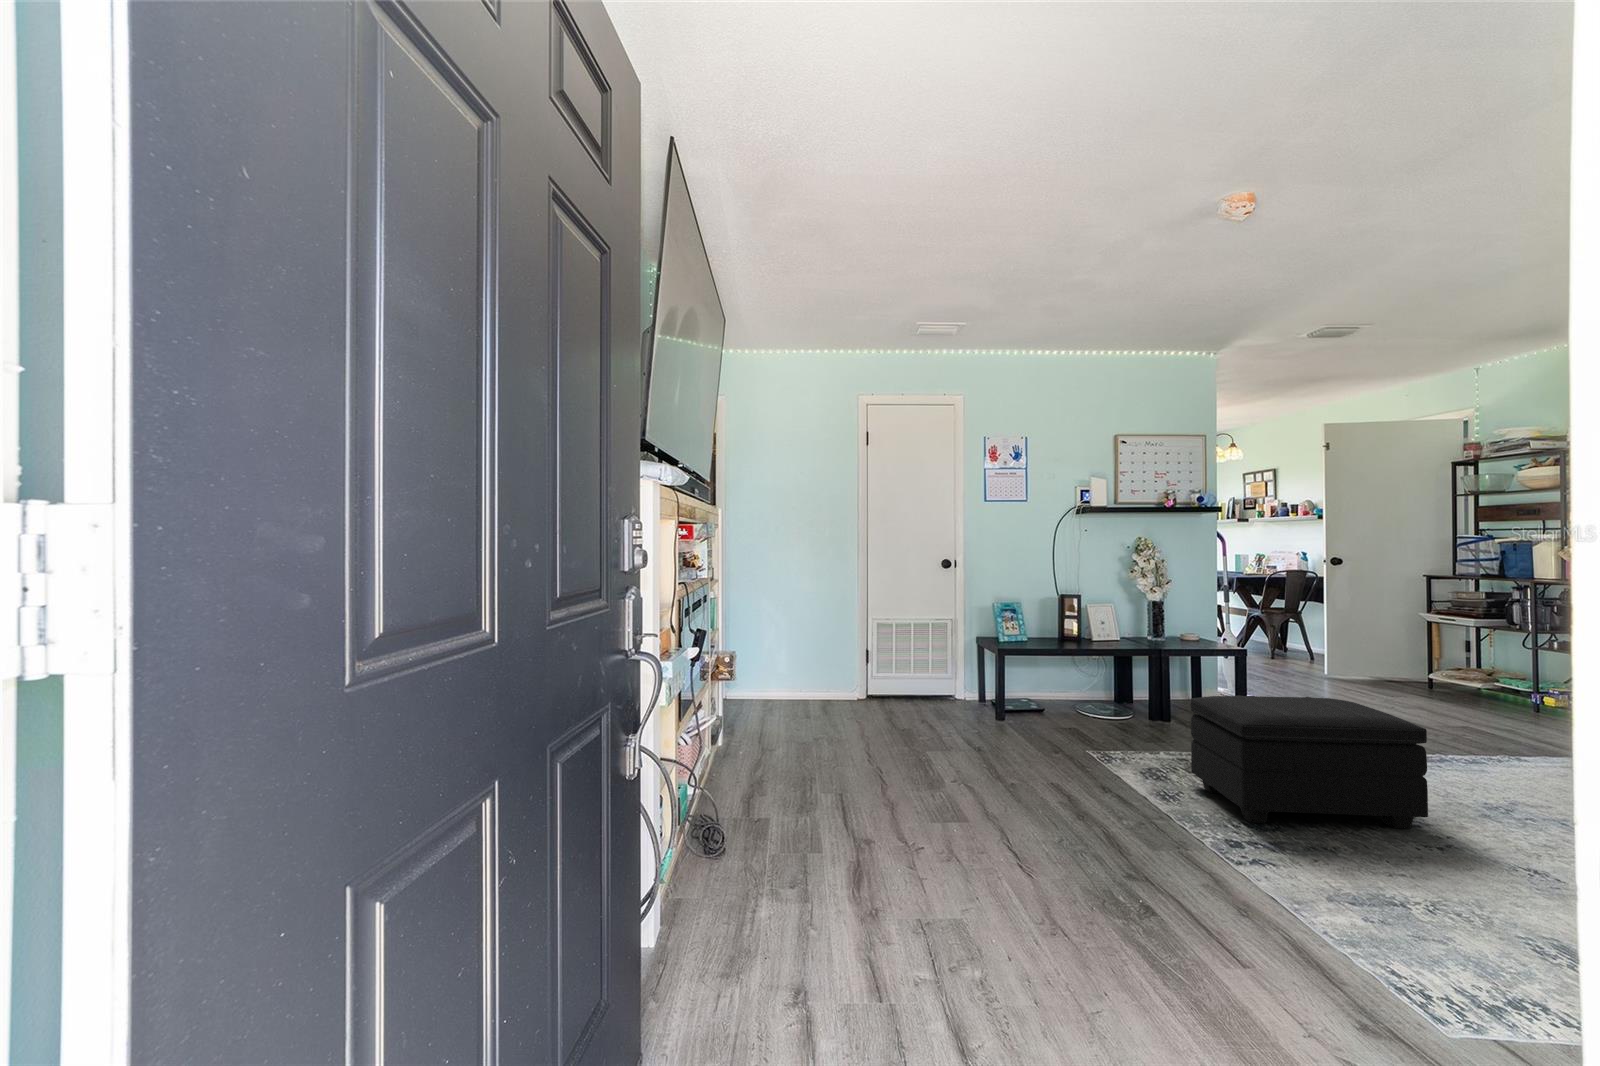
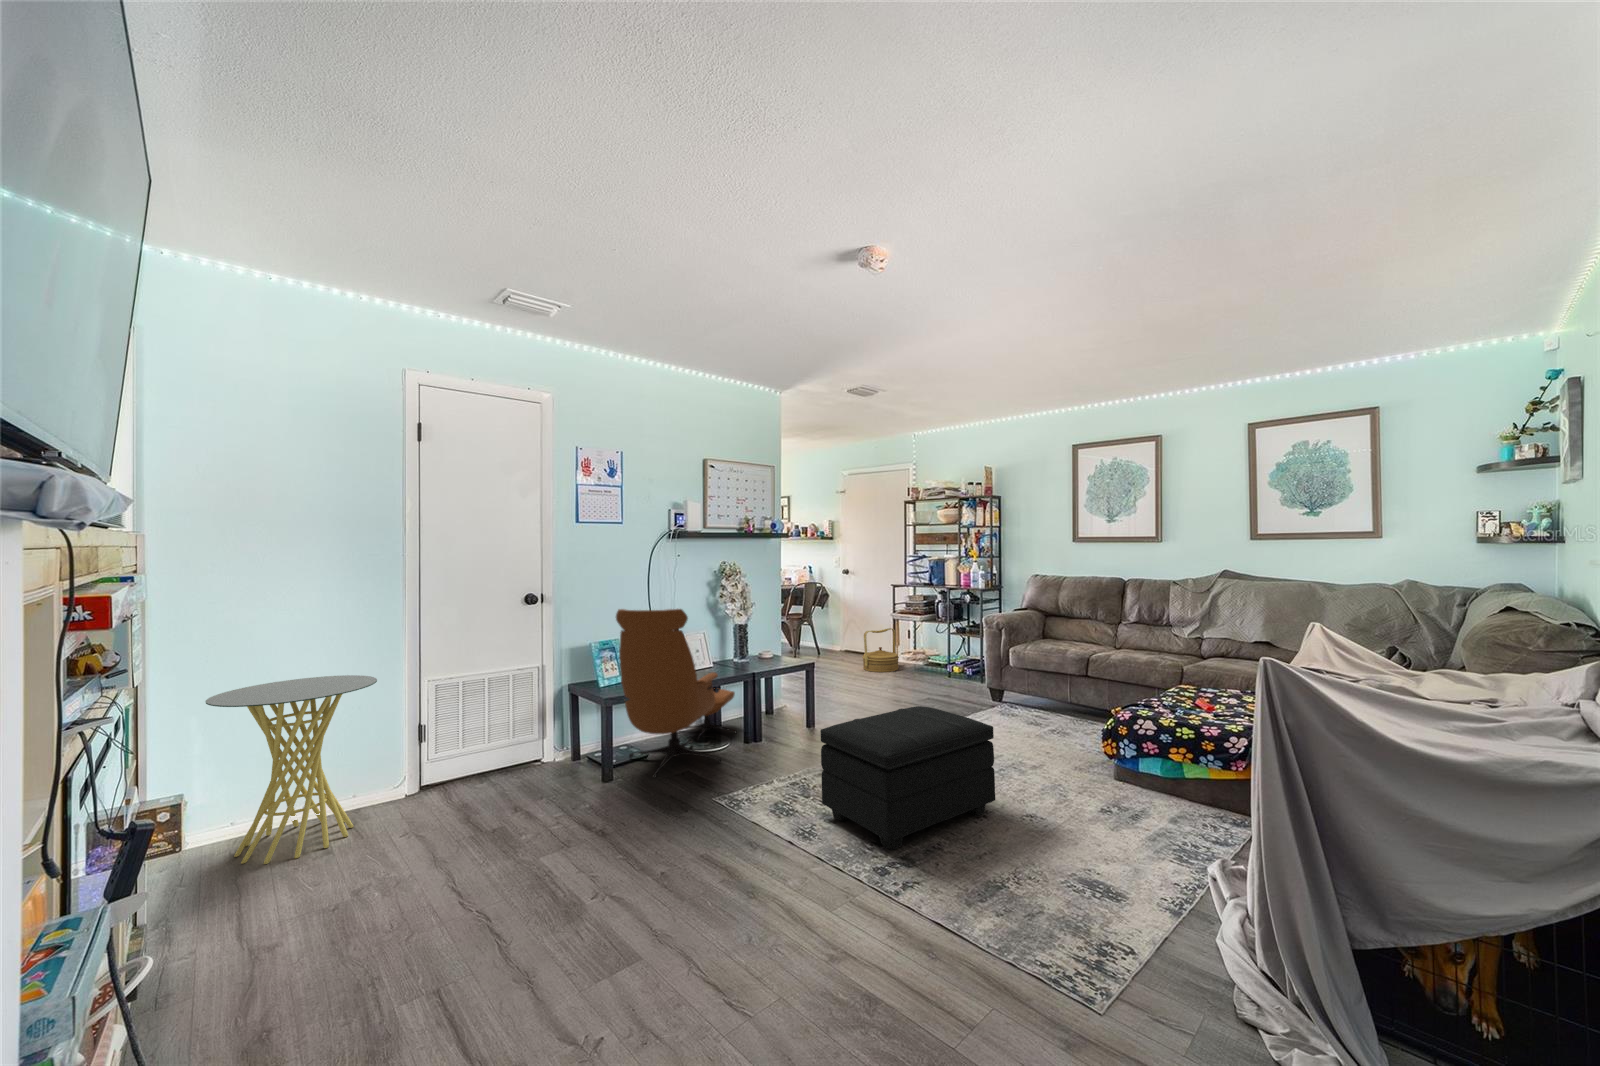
lounge chair: none [1008,573,1144,730] -> present [616,609,736,778]
side table: none [750,608,837,719] -> present [205,675,377,864]
woven basket: none [1364,635,1428,693] -> present [862,628,899,672]

